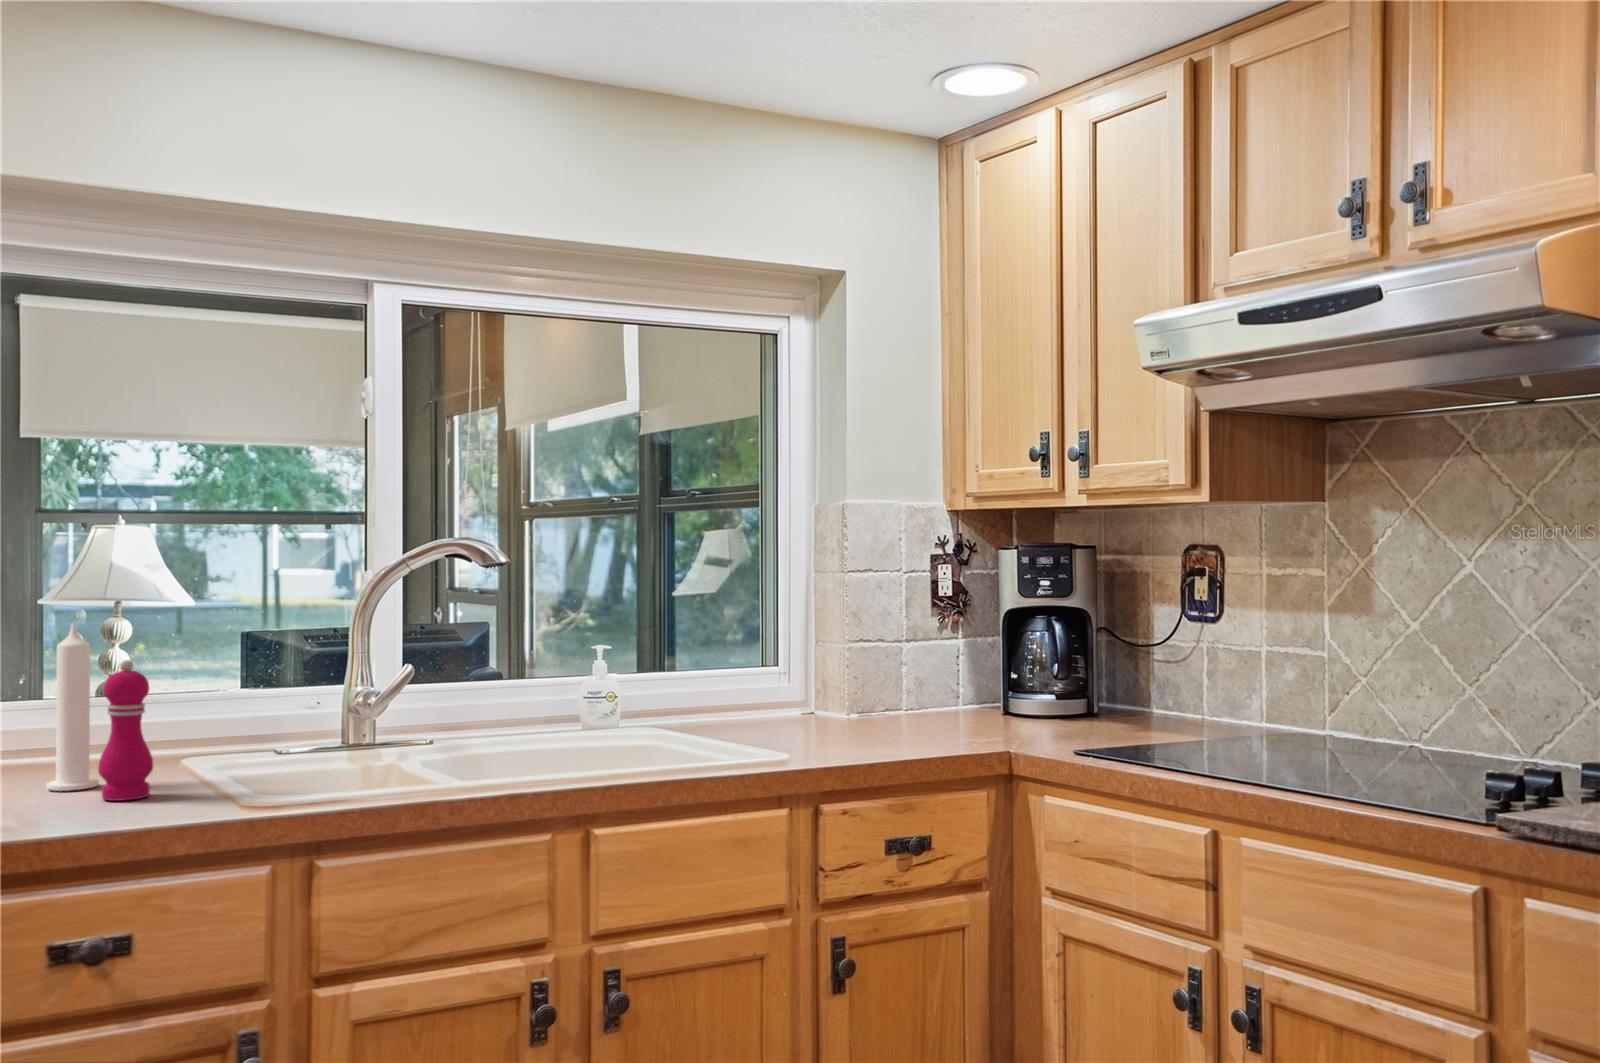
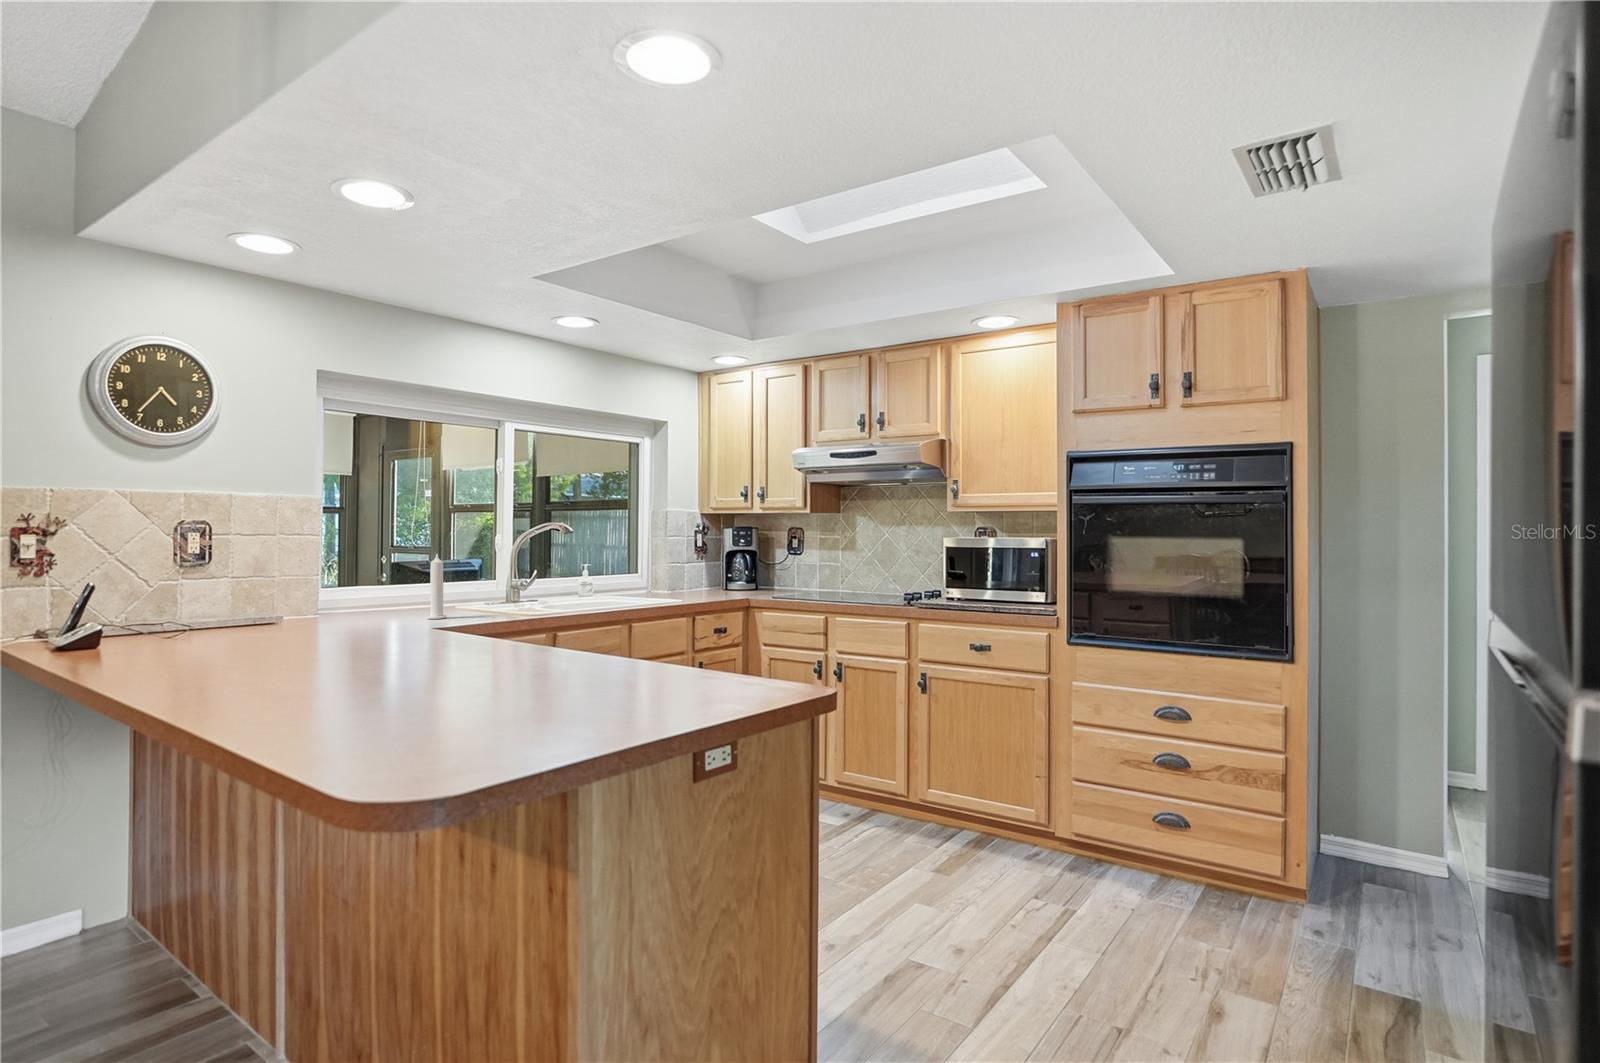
pepper mill: present [98,660,153,801] -> none [463,567,483,619]

